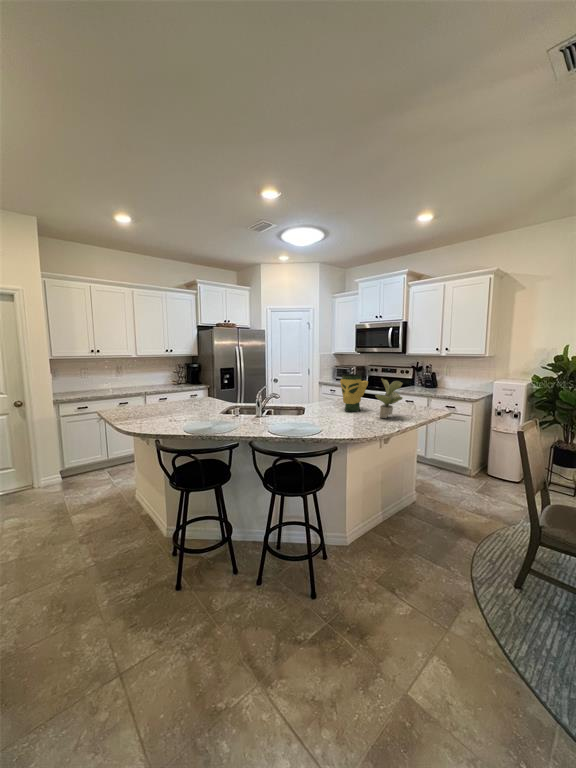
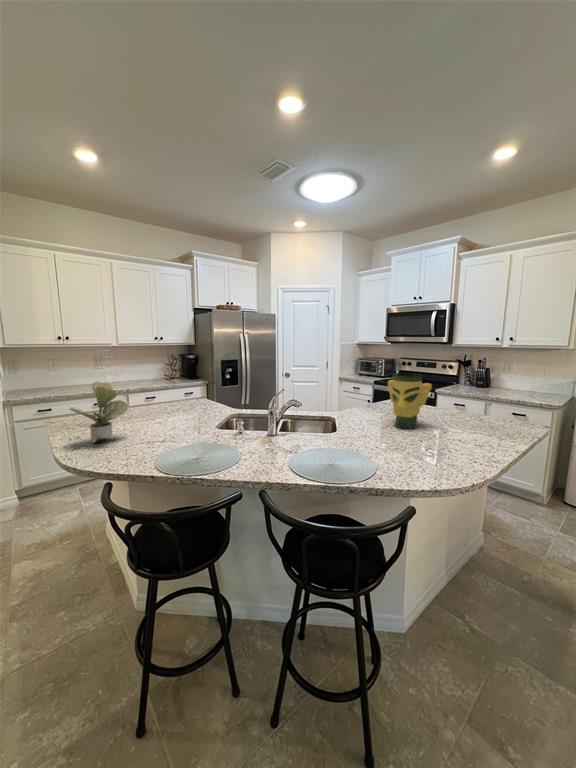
potted plant: present [375,379,402,418] -> present [70,382,128,443]

